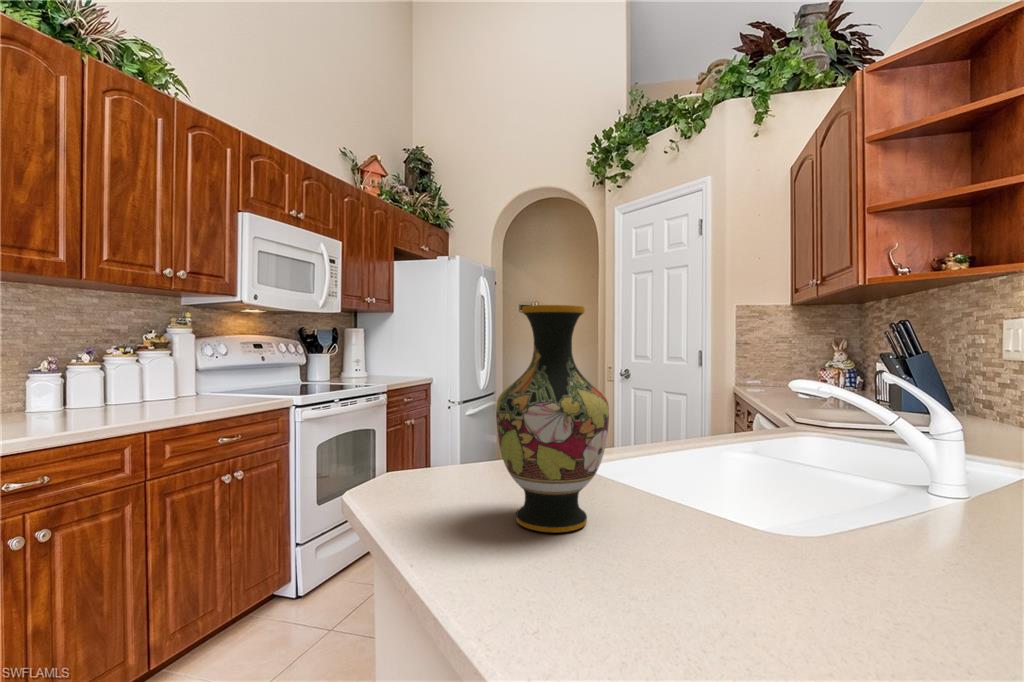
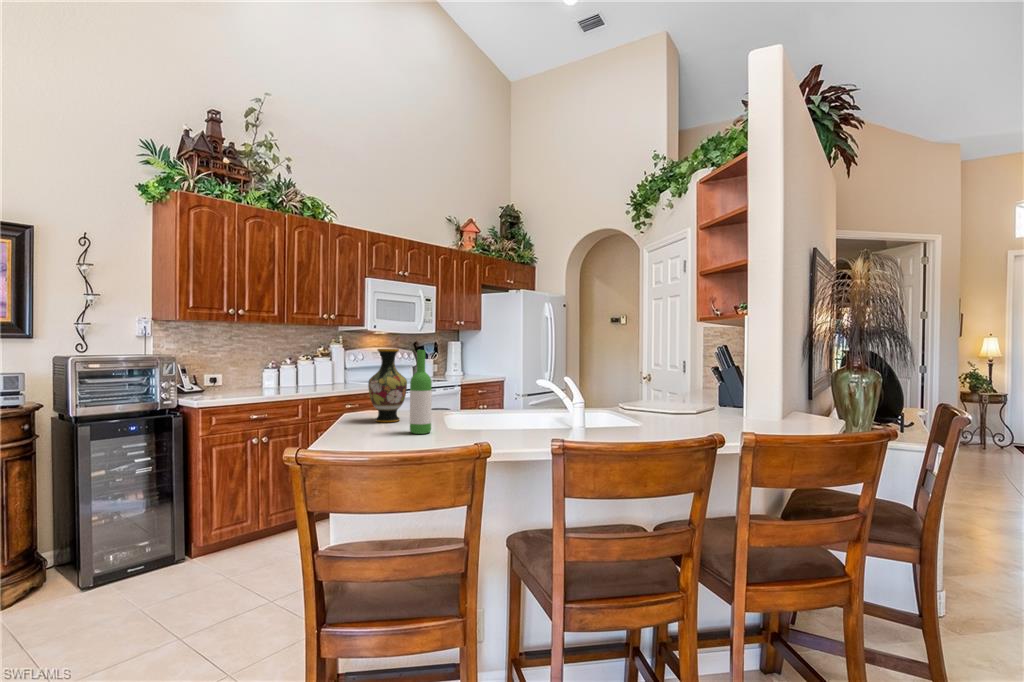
wine bottle: none [788,295,878,605] -> present [410,350,432,434]

